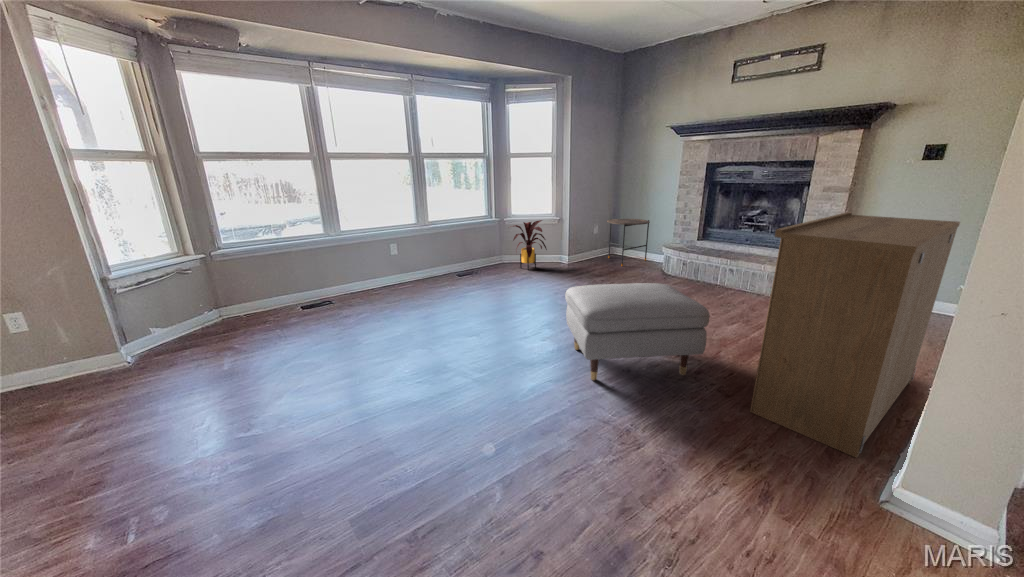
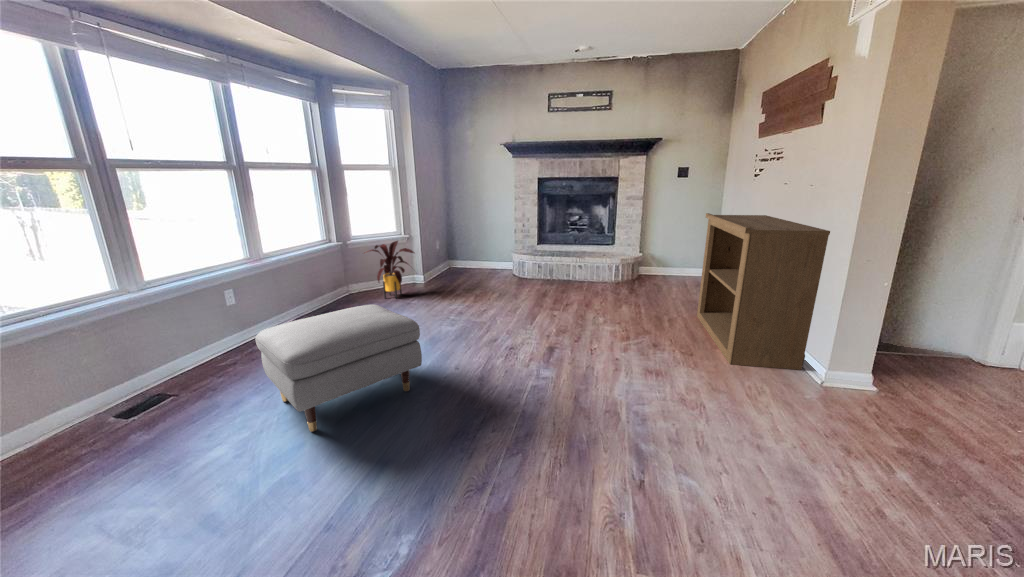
side table: present [607,219,650,266] -> none [452,231,493,278]
ottoman: present [565,283,710,381] -> present [255,305,422,432]

